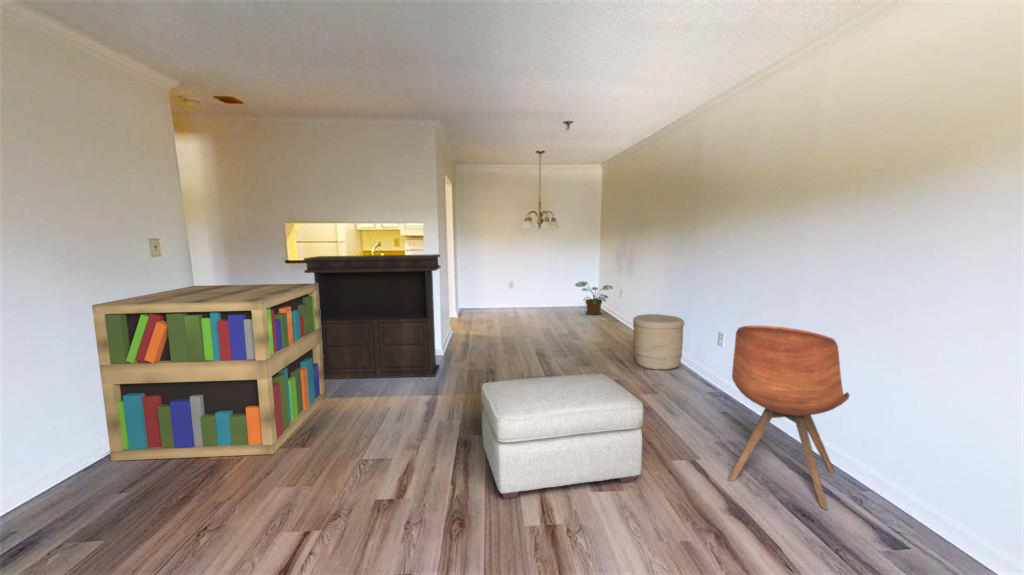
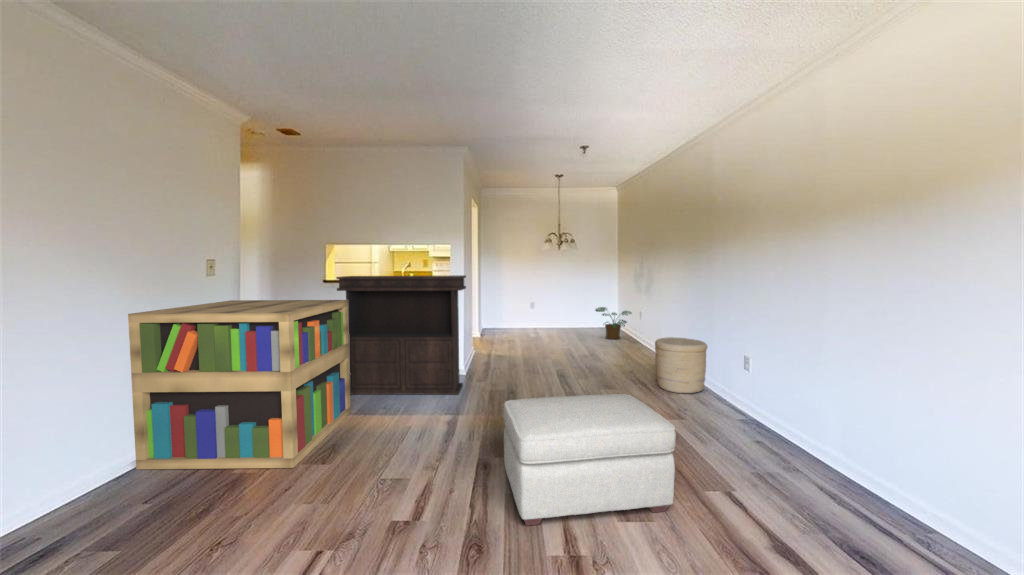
dining chair: present [728,325,849,510] -> none [769,344,905,553]

